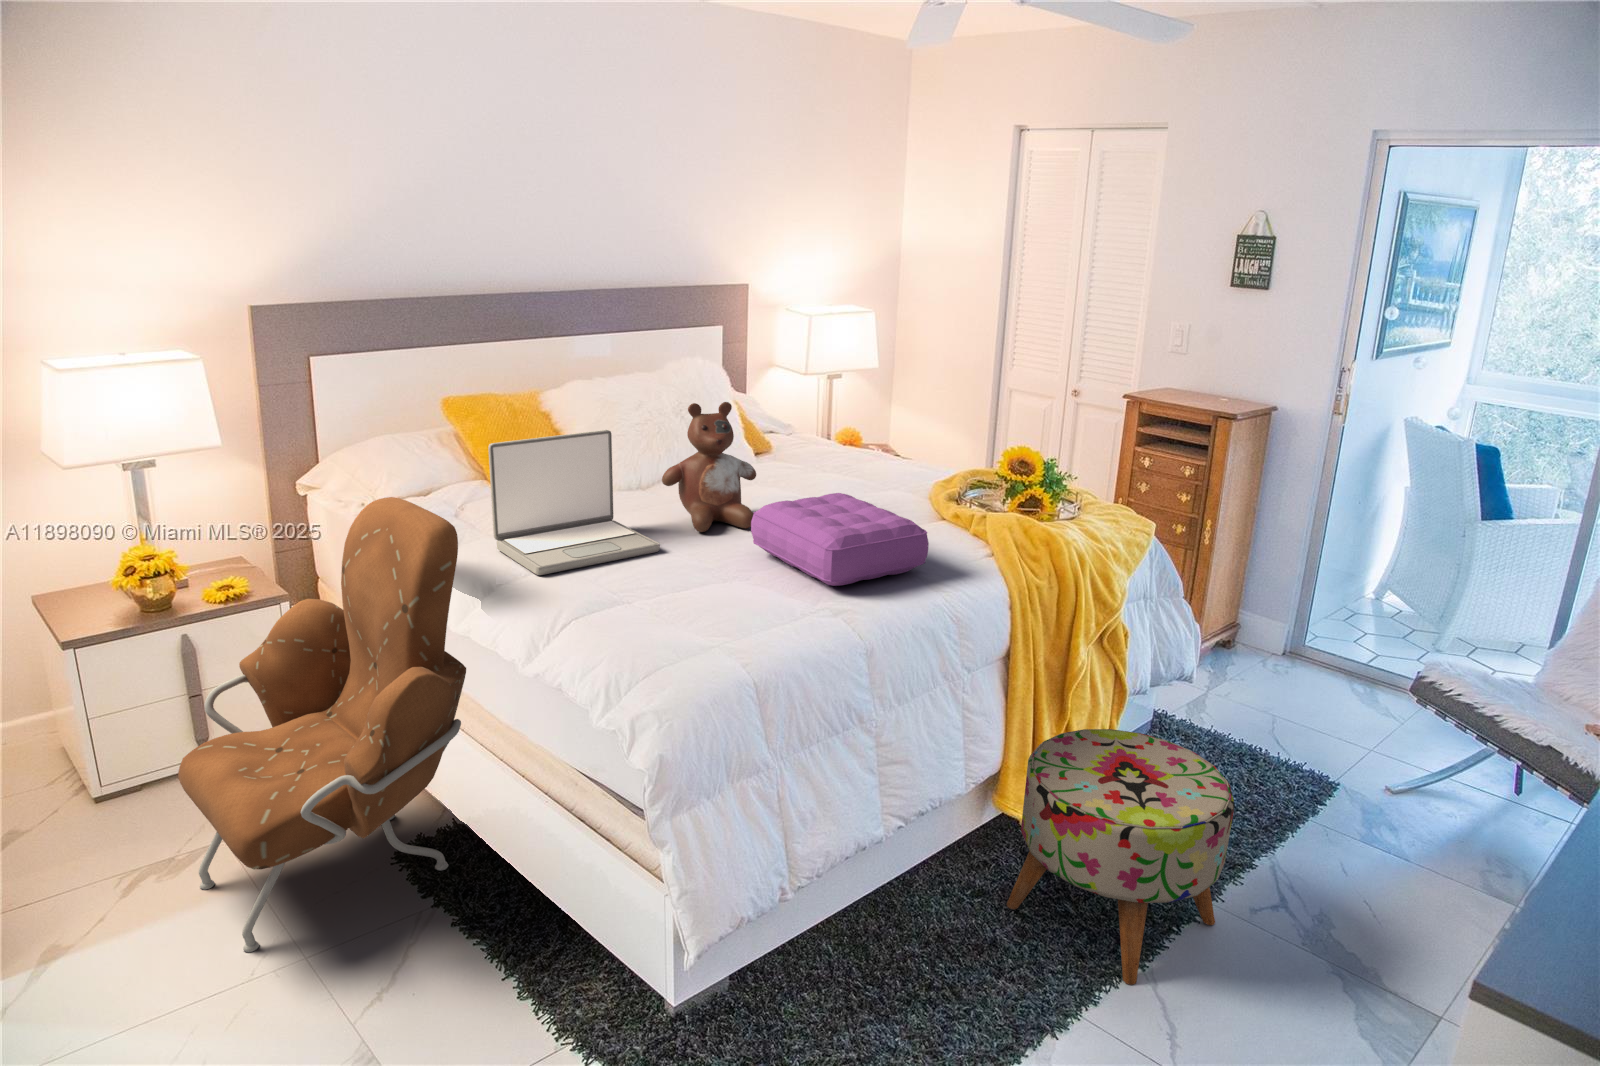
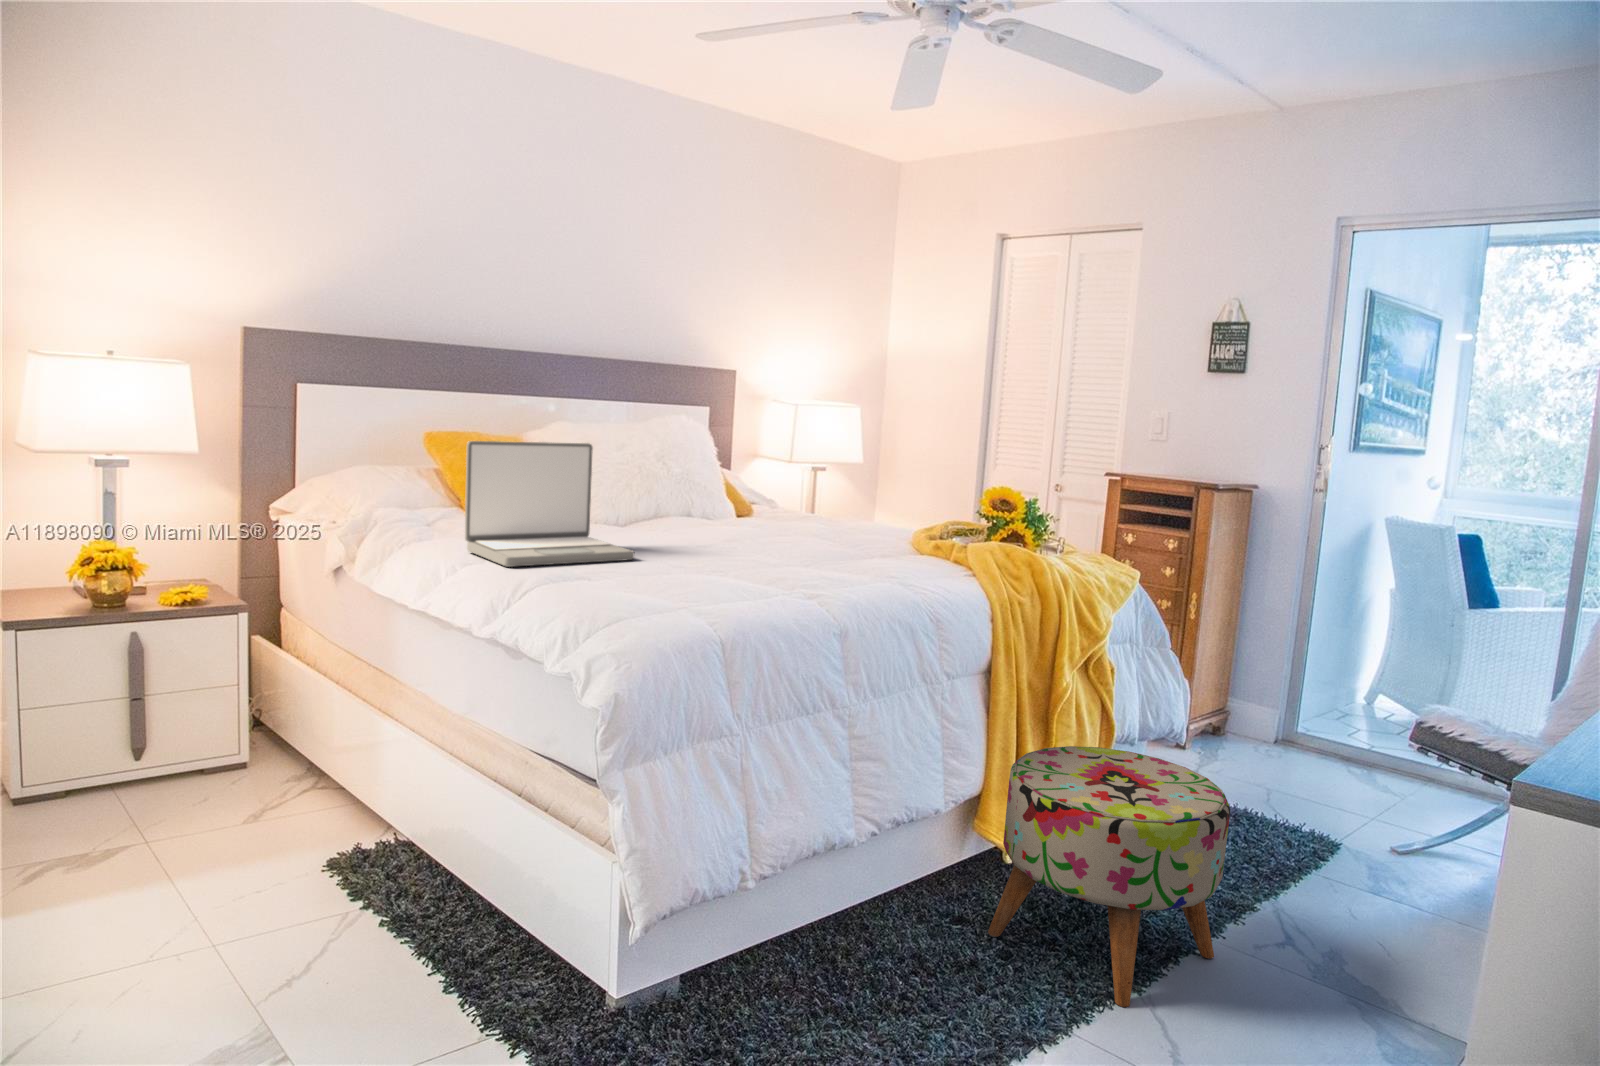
stuffed bear: present [662,402,756,532] -> none [641,425,737,551]
pillow: present [751,493,929,586] -> none [729,509,909,585]
armchair: present [178,497,466,952] -> none [103,481,426,941]

